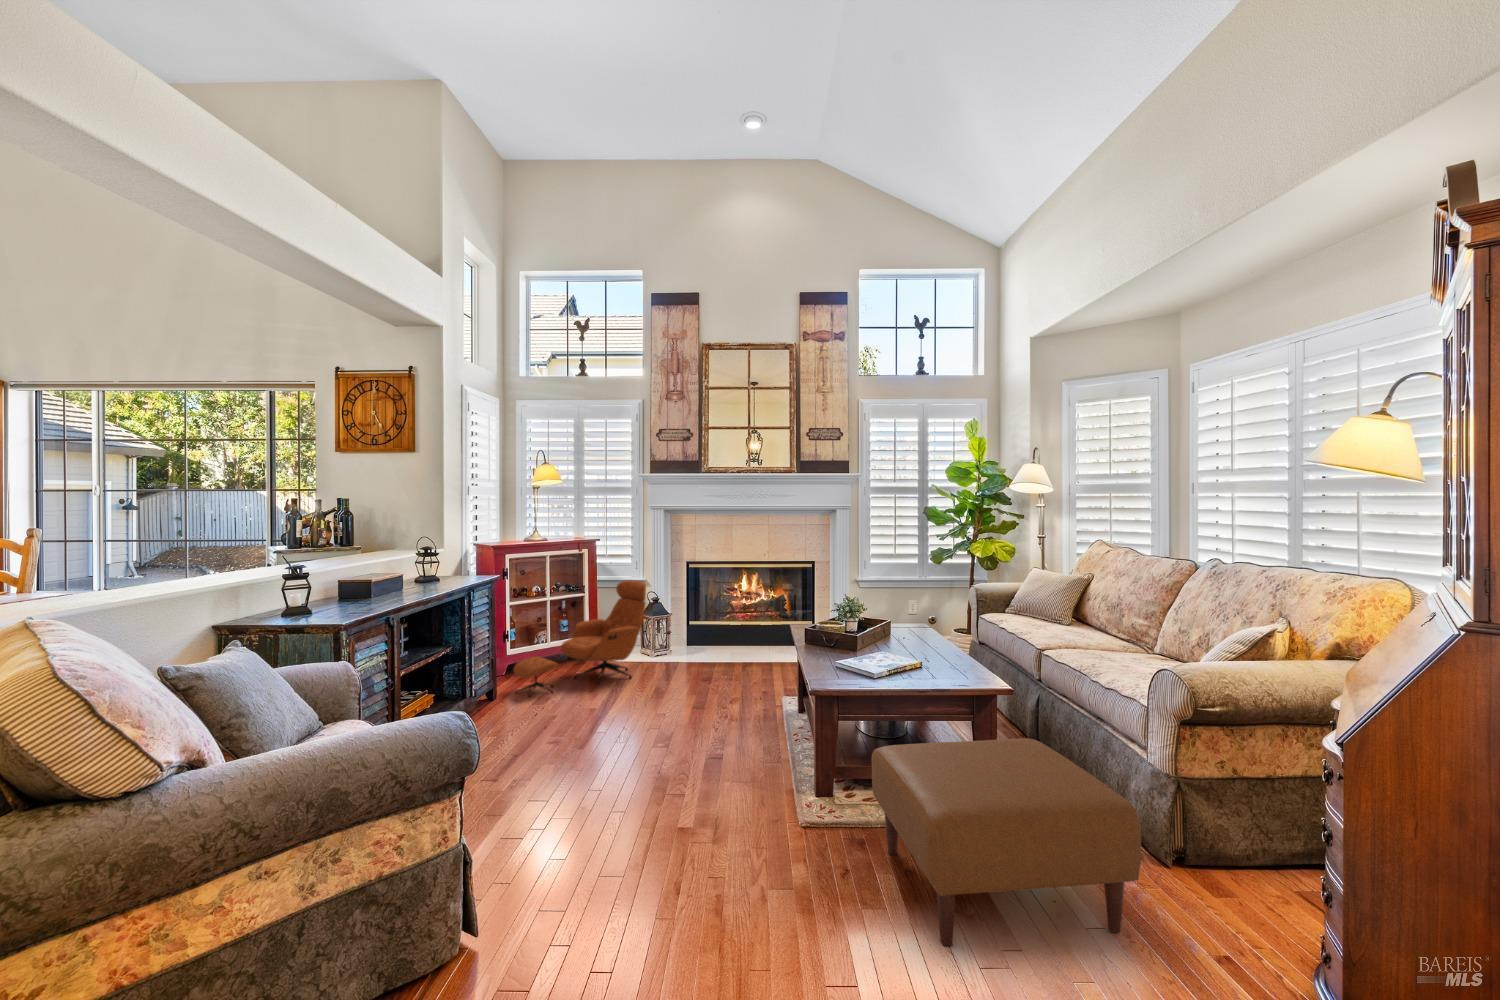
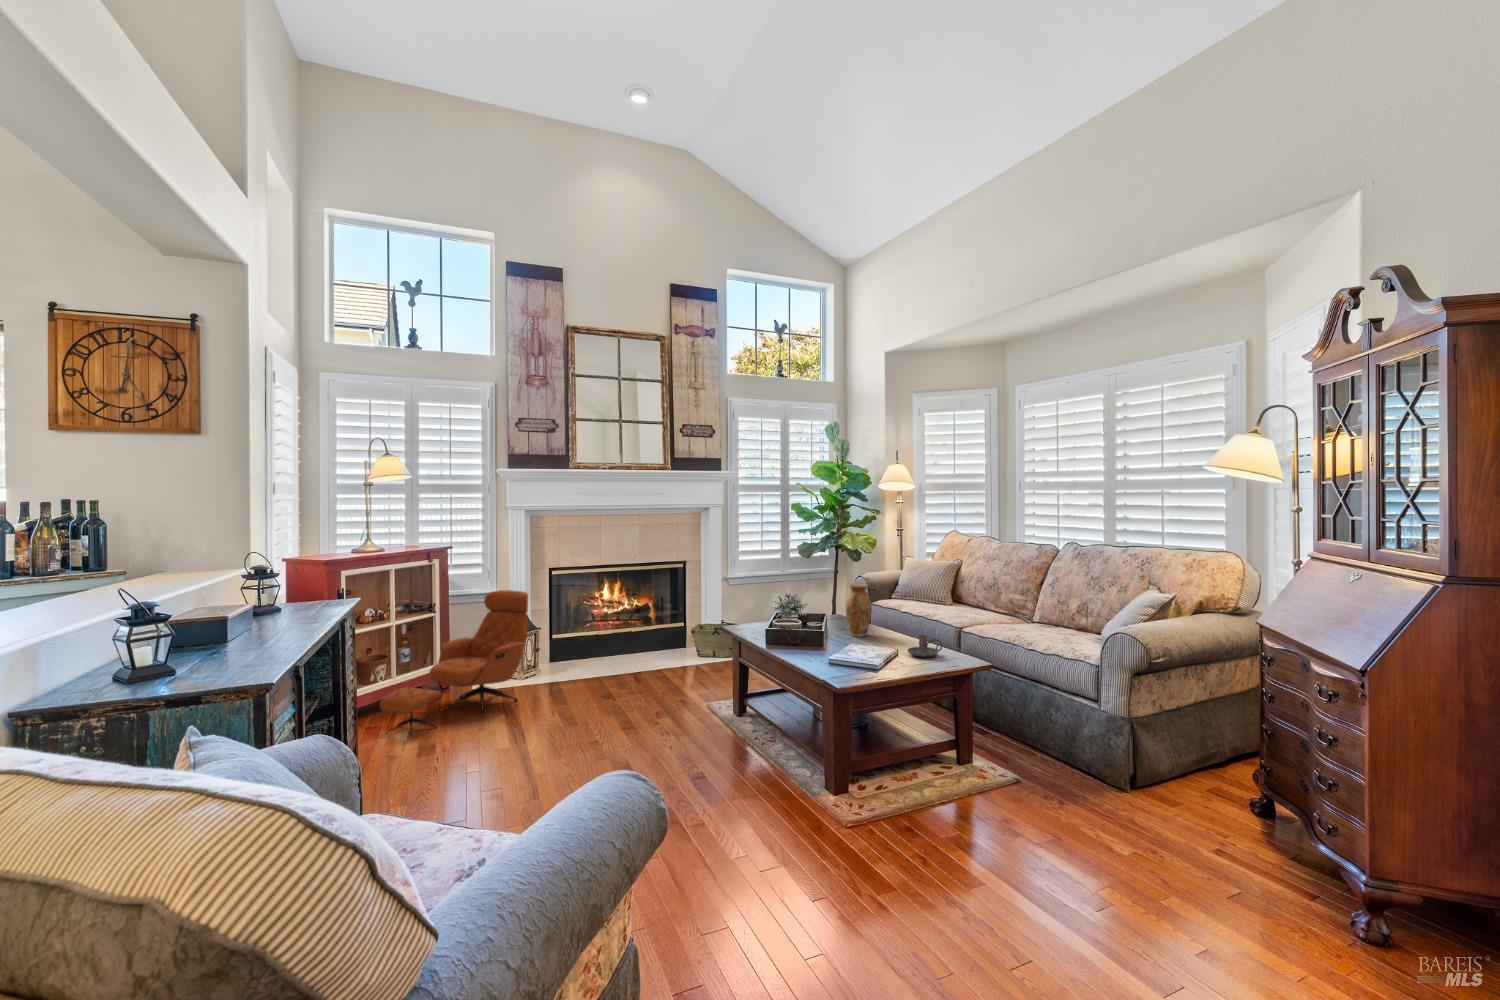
vase: none [897,591,927,648] -> present [846,583,872,636]
candle holder: none [929,652,971,676] -> present [908,635,942,657]
ottoman: present [872,738,1141,946] -> none [913,701,1157,881]

